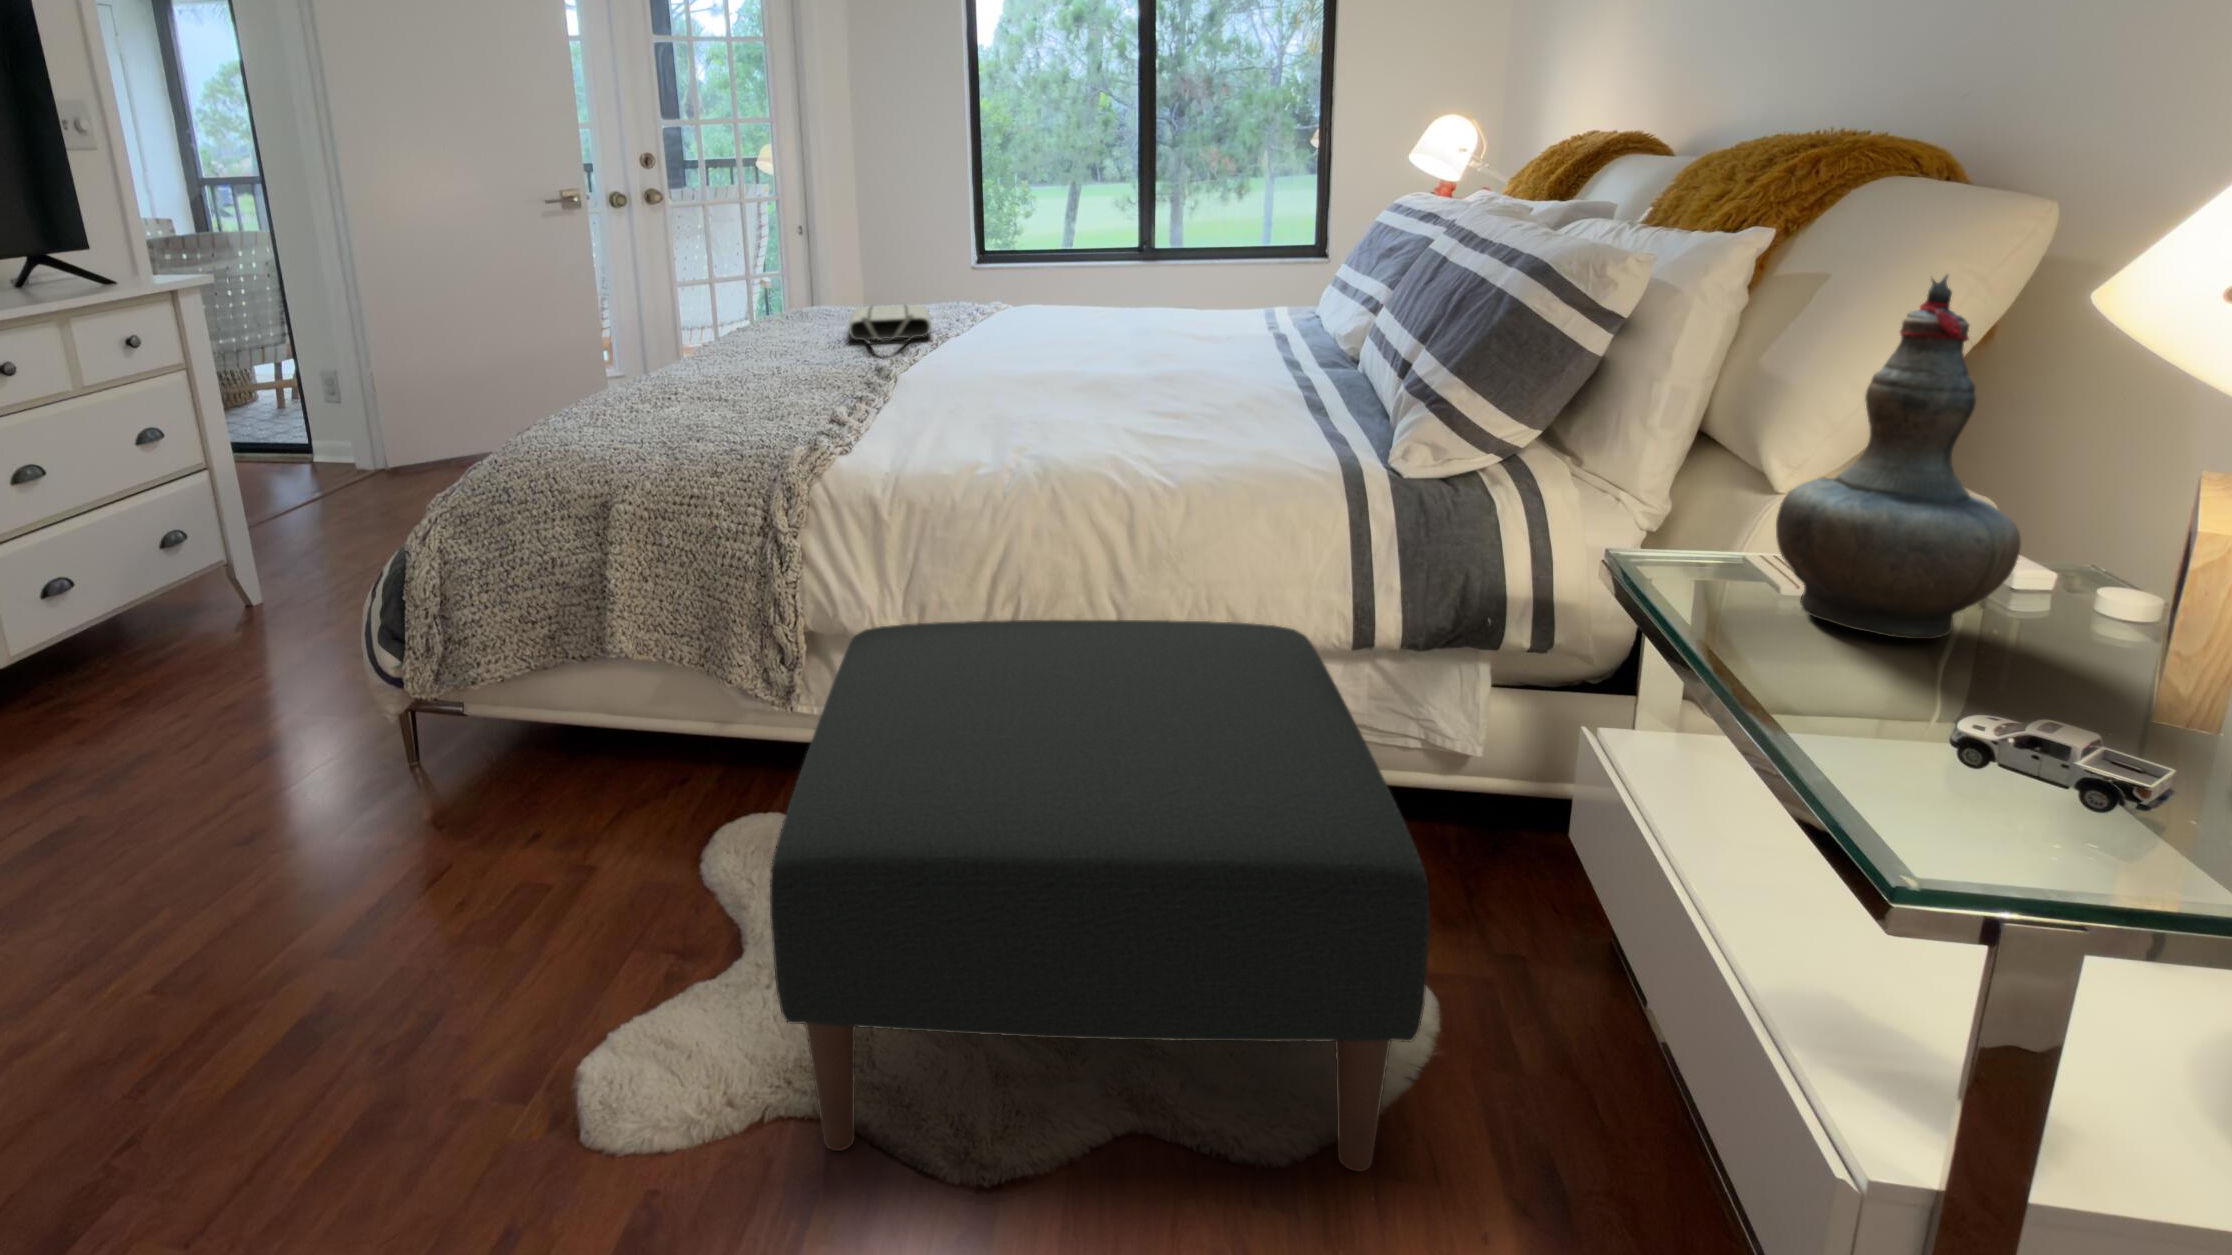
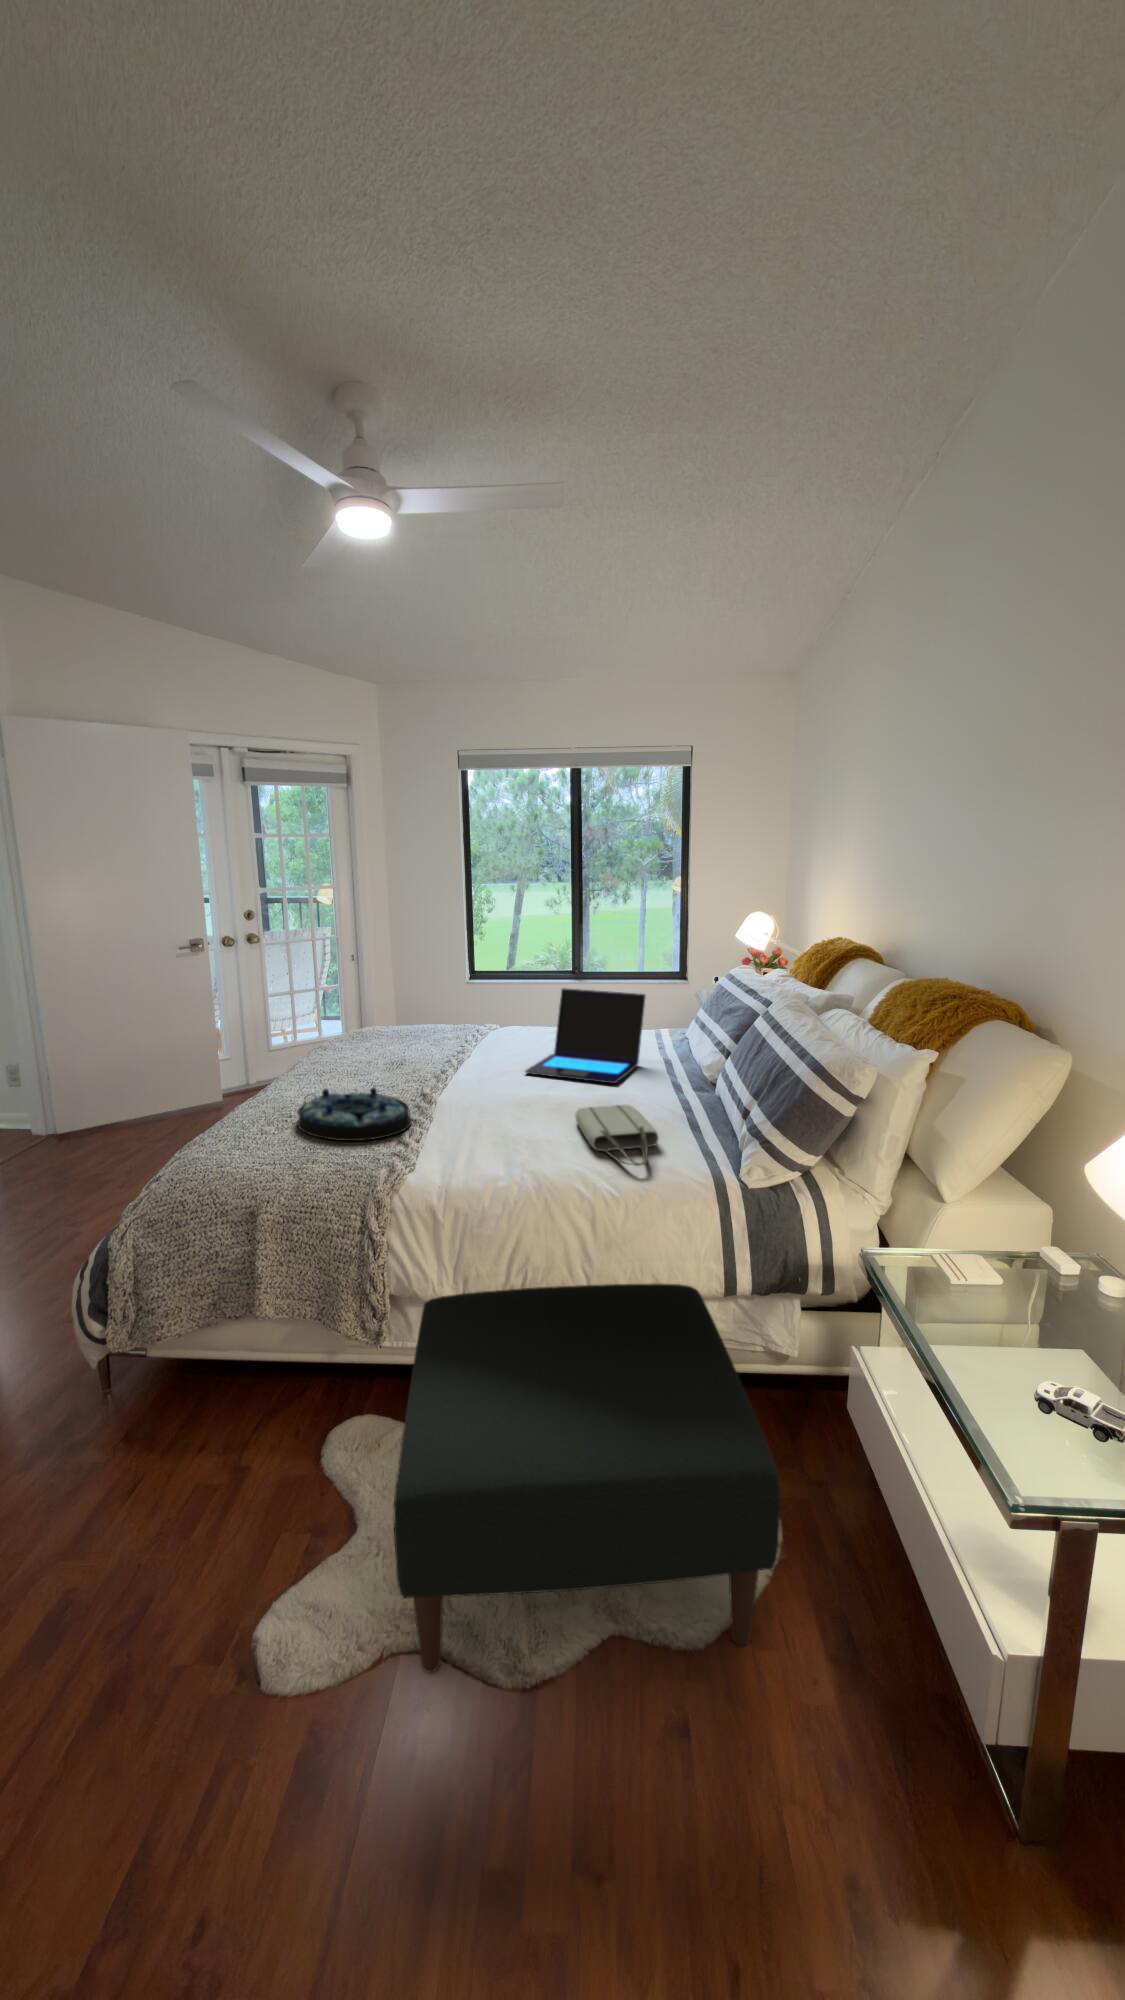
laptop: none [1040,222,1242,358] -> present [525,988,645,1084]
decorative vase: present [1776,275,2021,639] -> none [949,1121,1065,1316]
tote bag: present [849,305,931,344] -> present [576,1105,659,1166]
serving tray: none [683,345,854,412] -> present [298,1088,412,1141]

